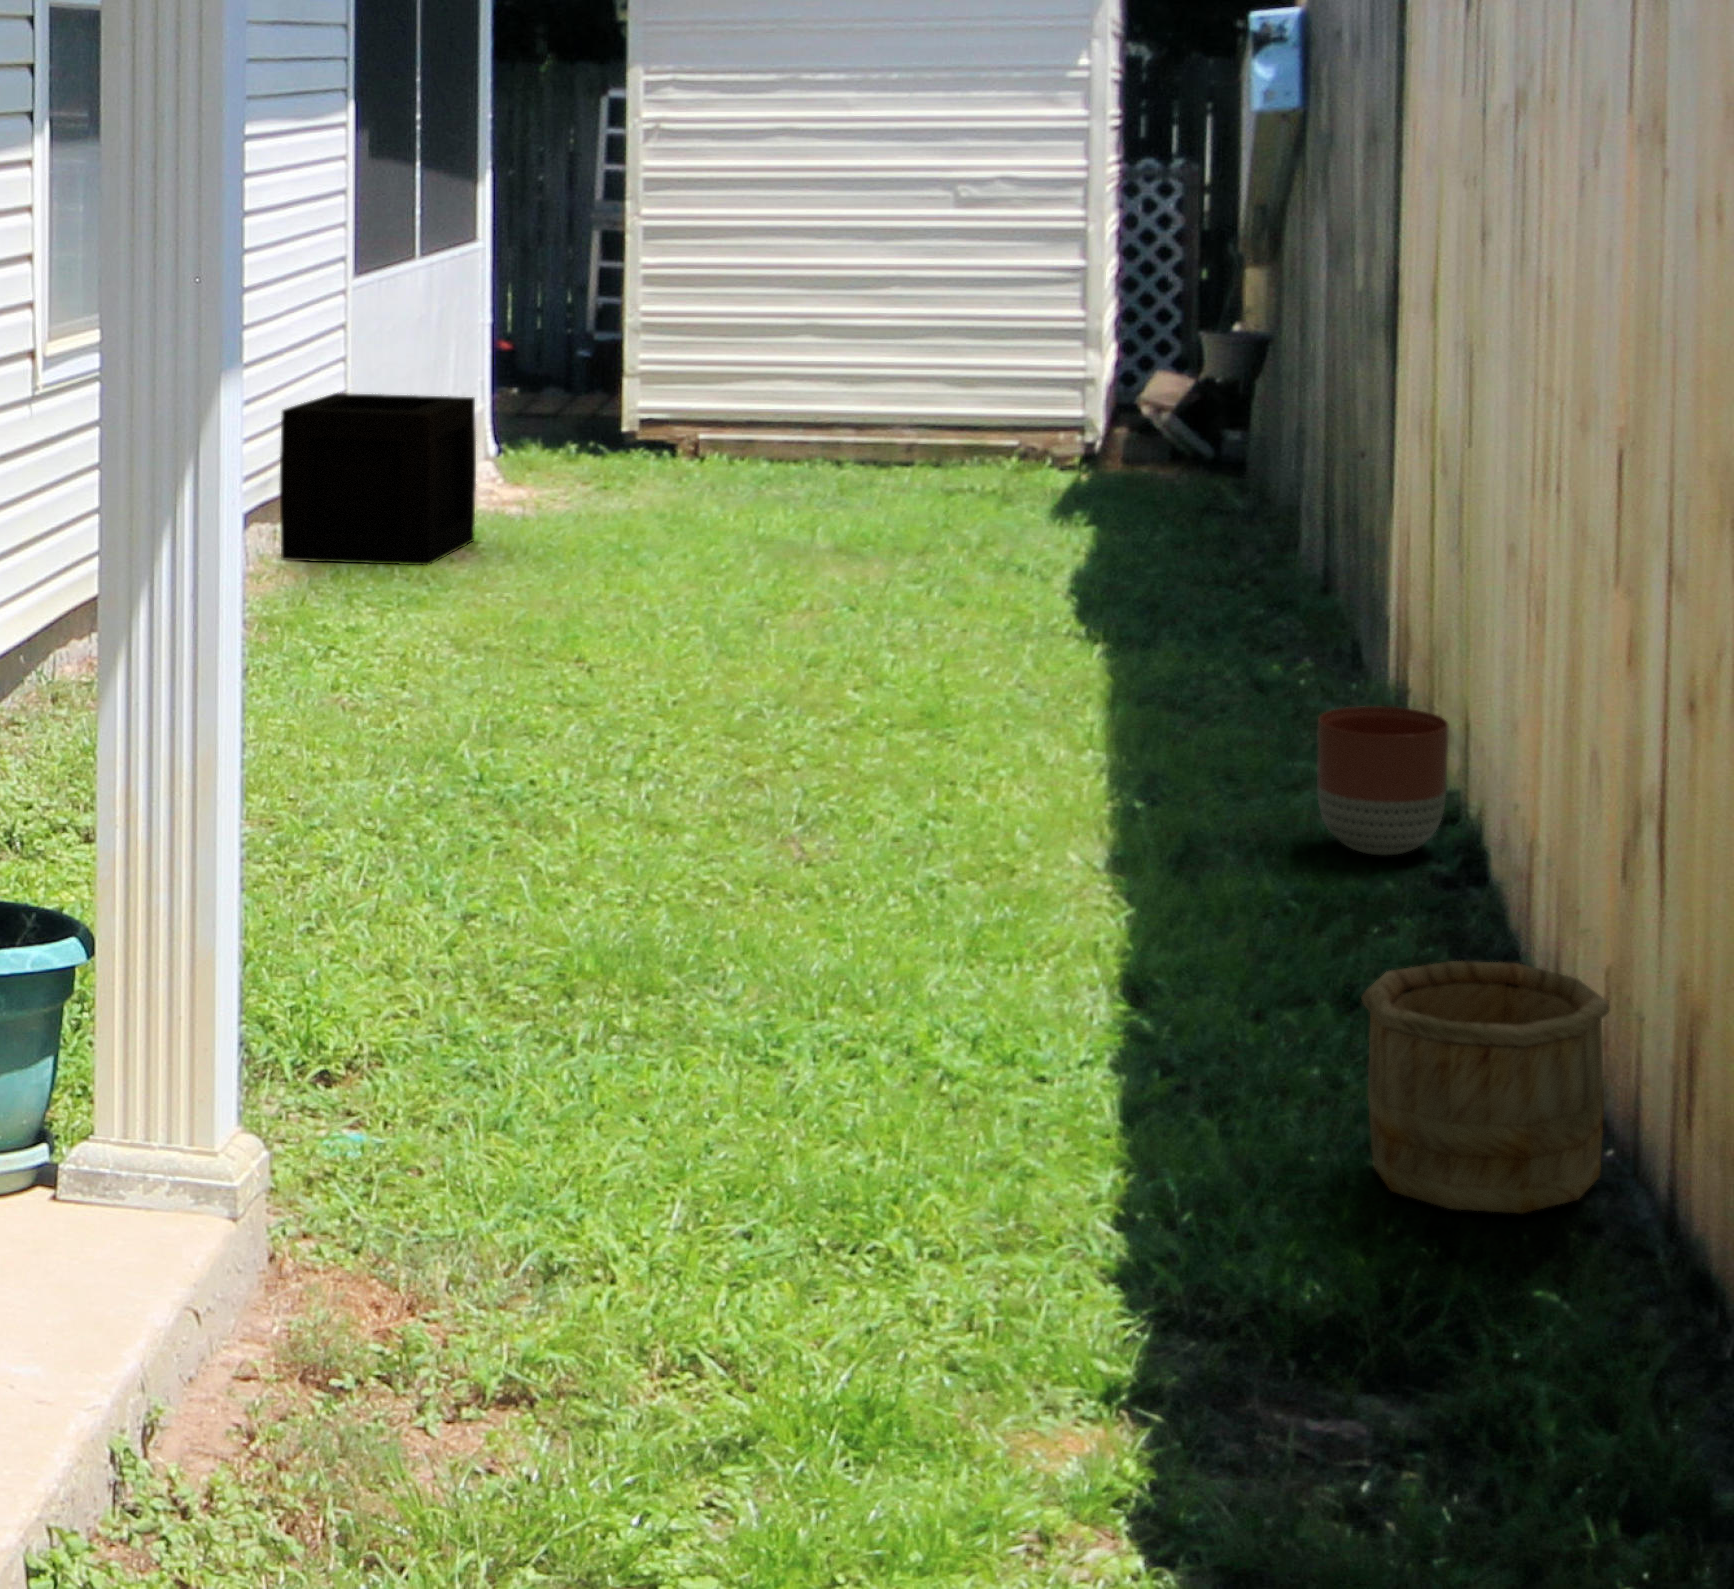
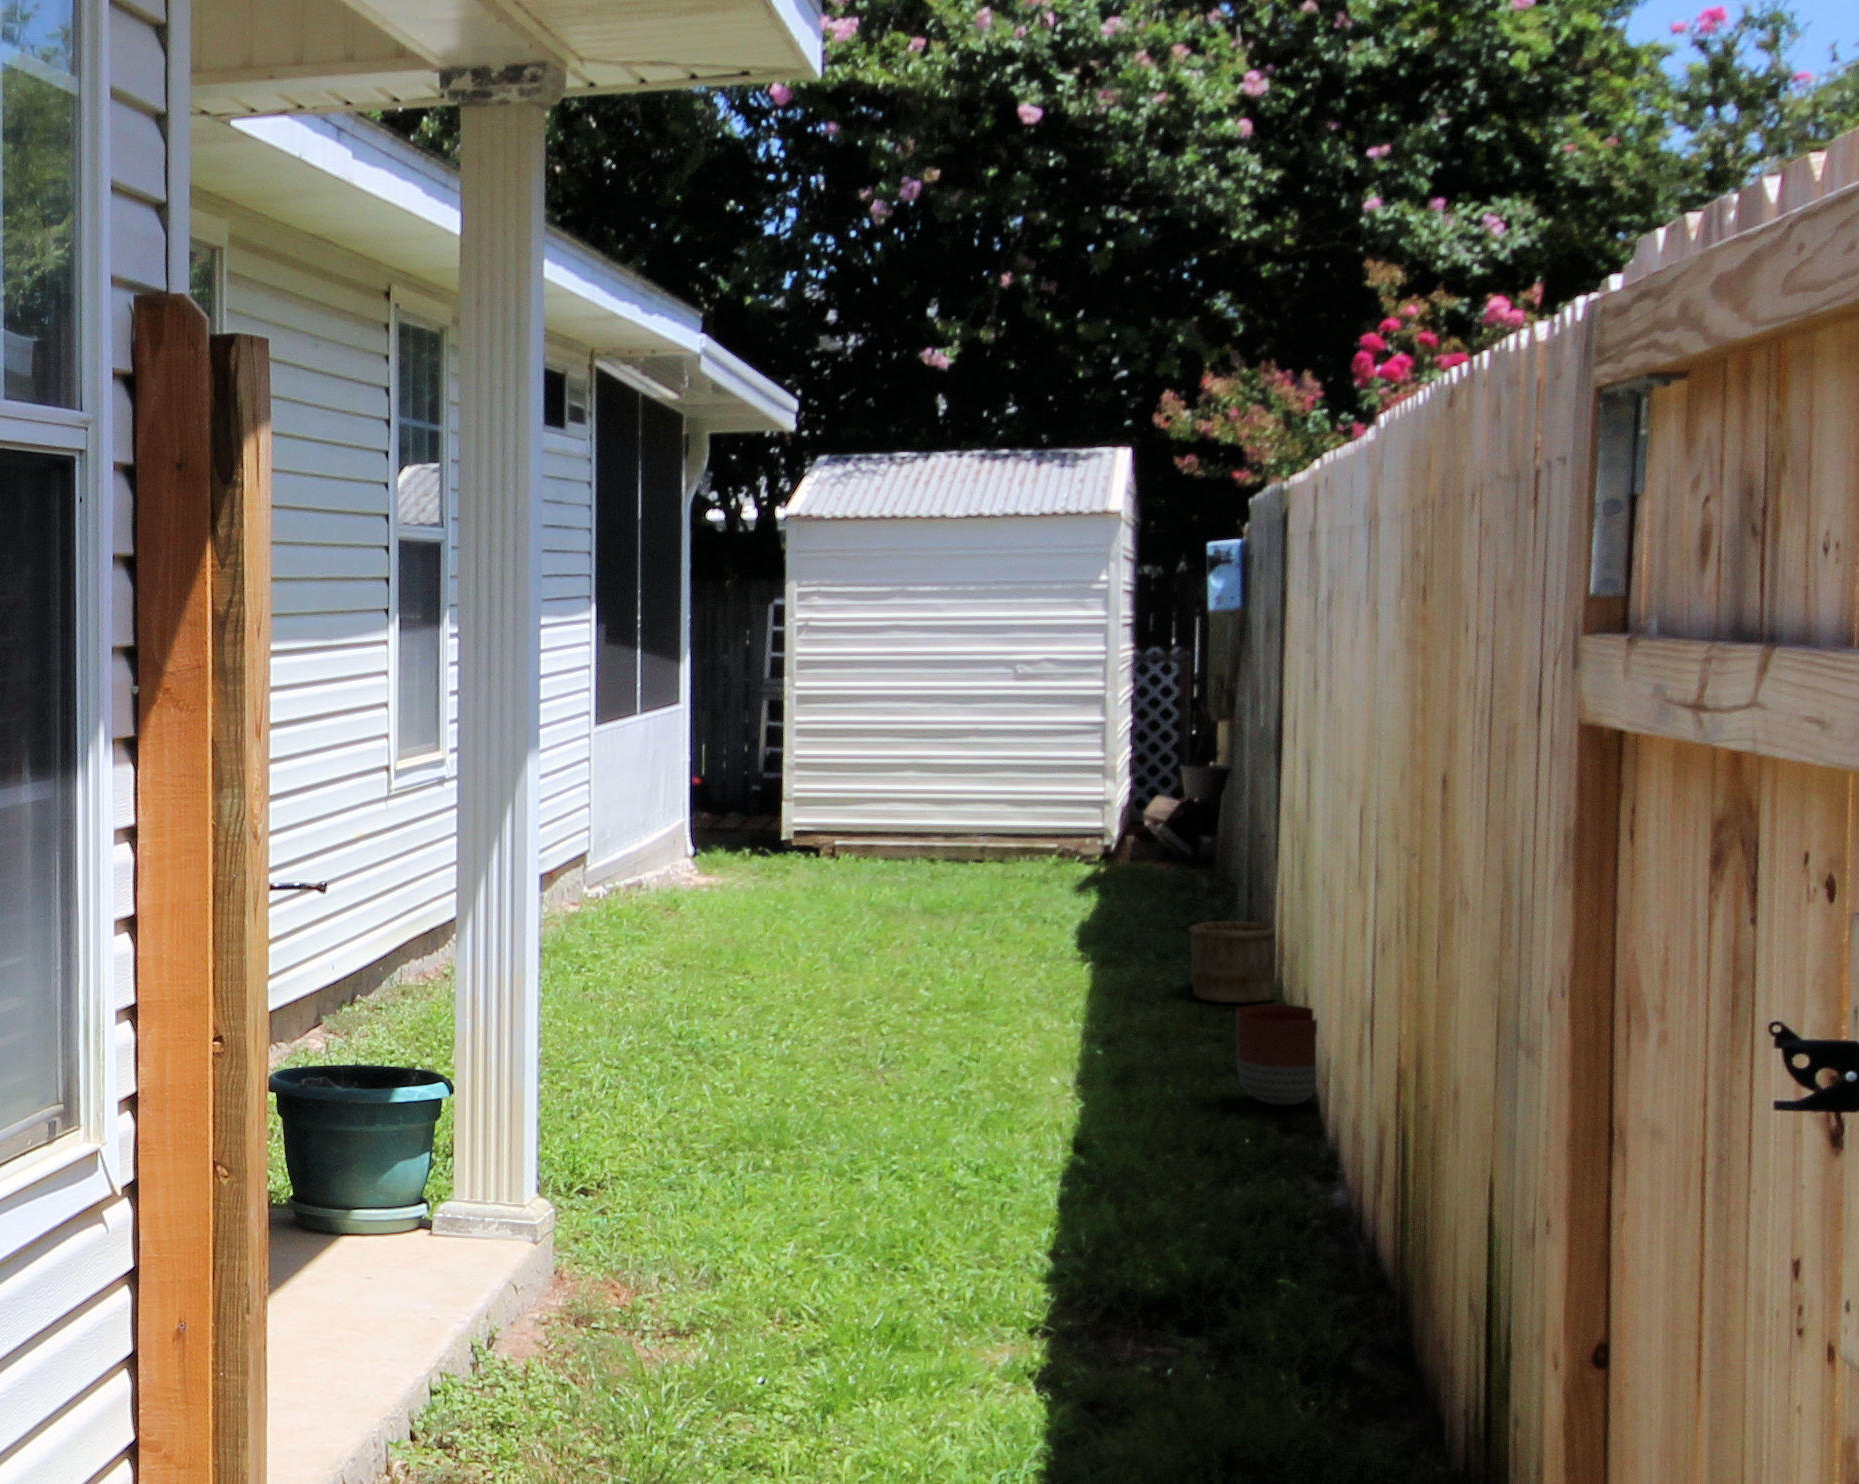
wooden crate: present [280,393,476,565] -> none [542,805,675,923]
wooden bucket: present [1361,961,1610,1213] -> present [1188,921,1275,1002]

